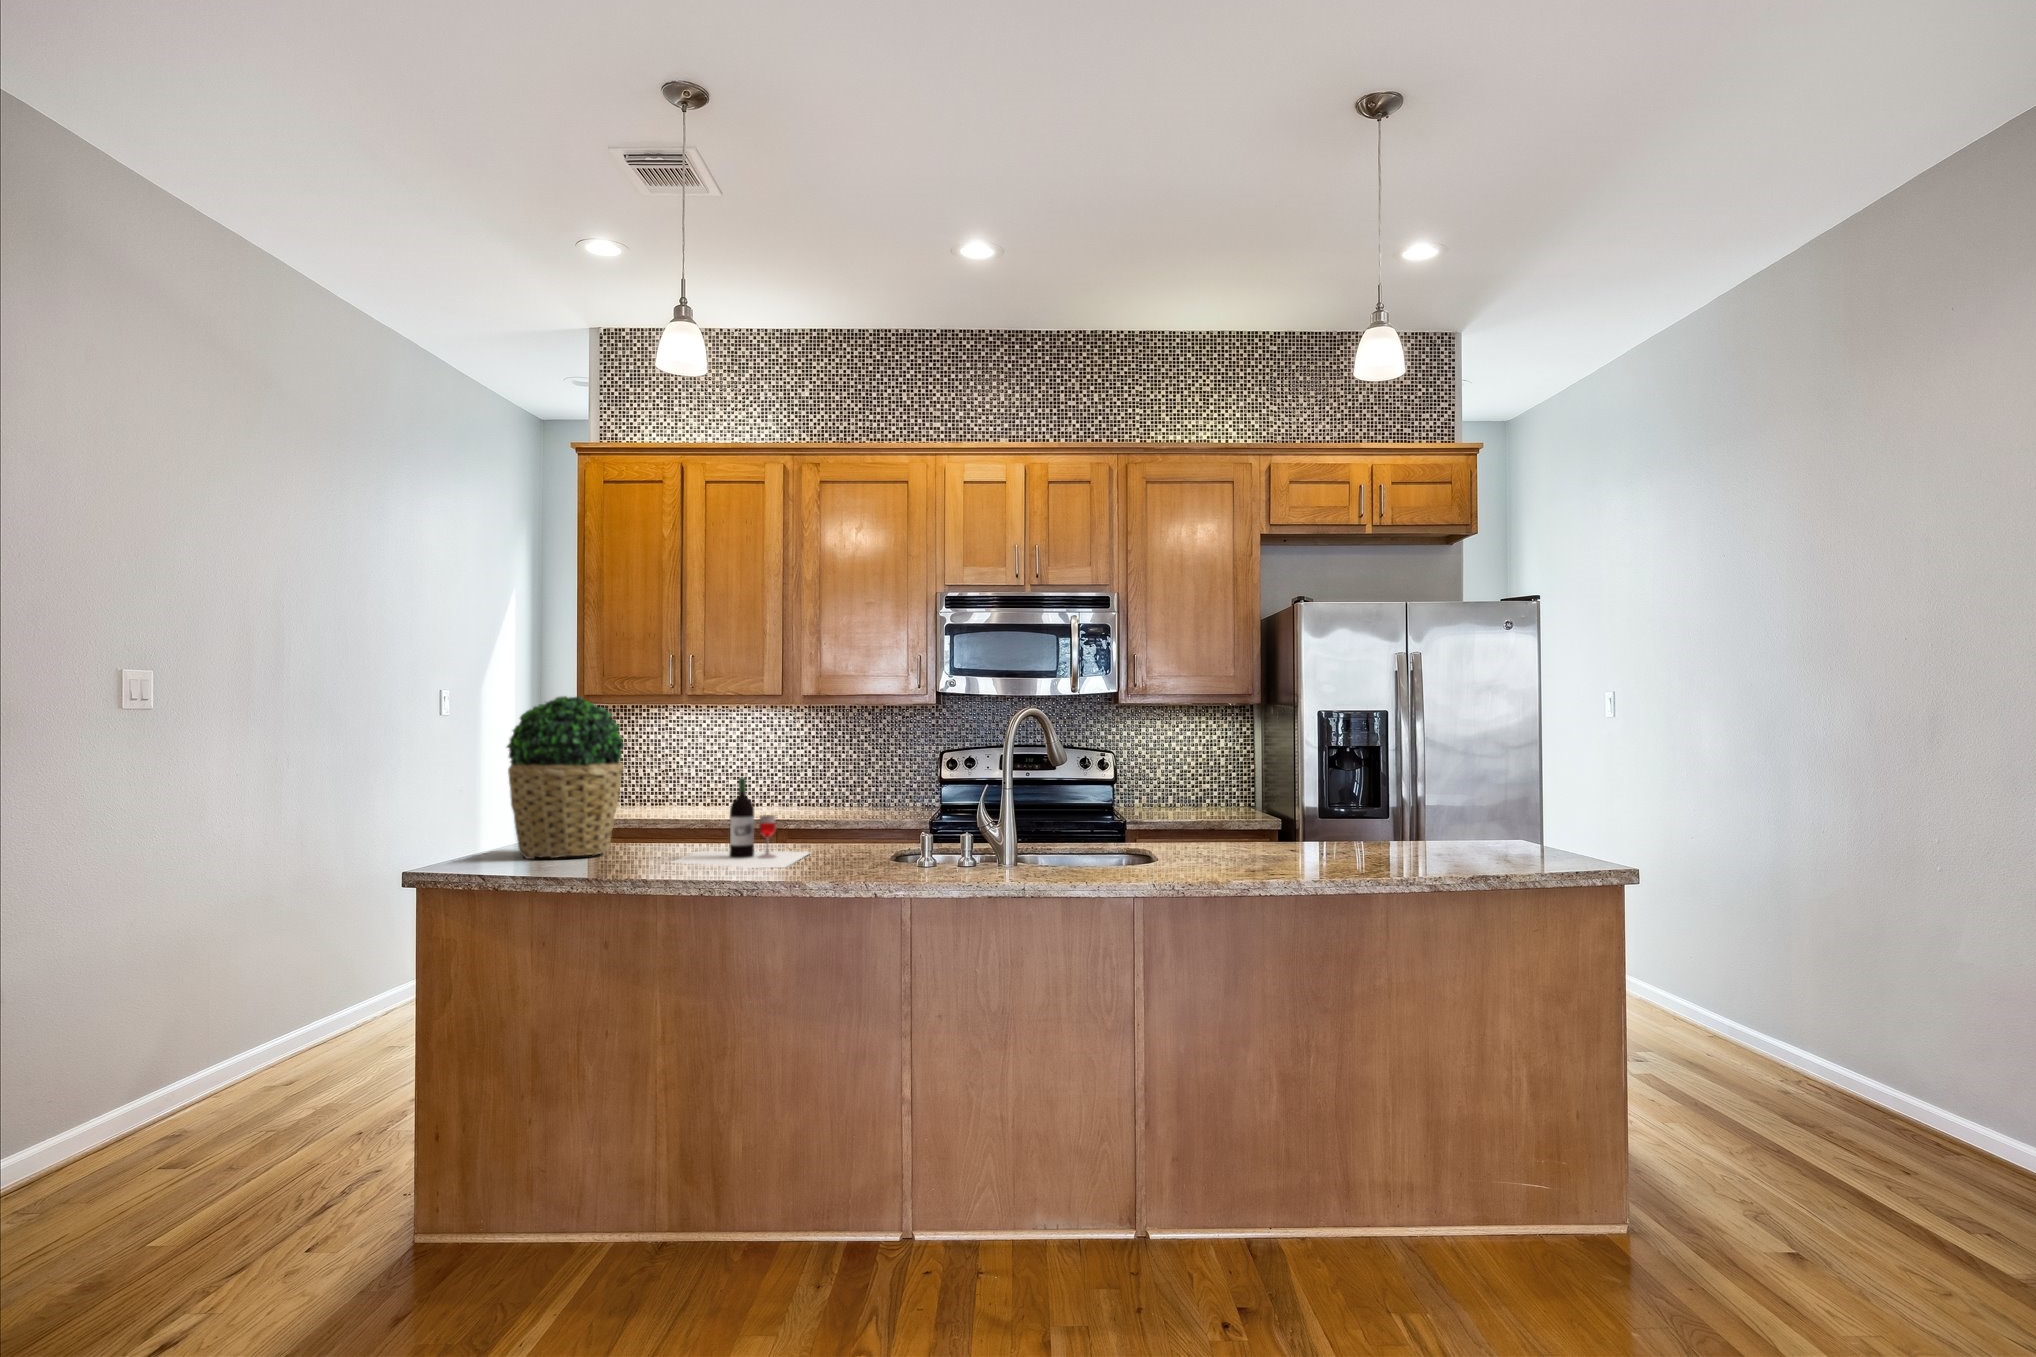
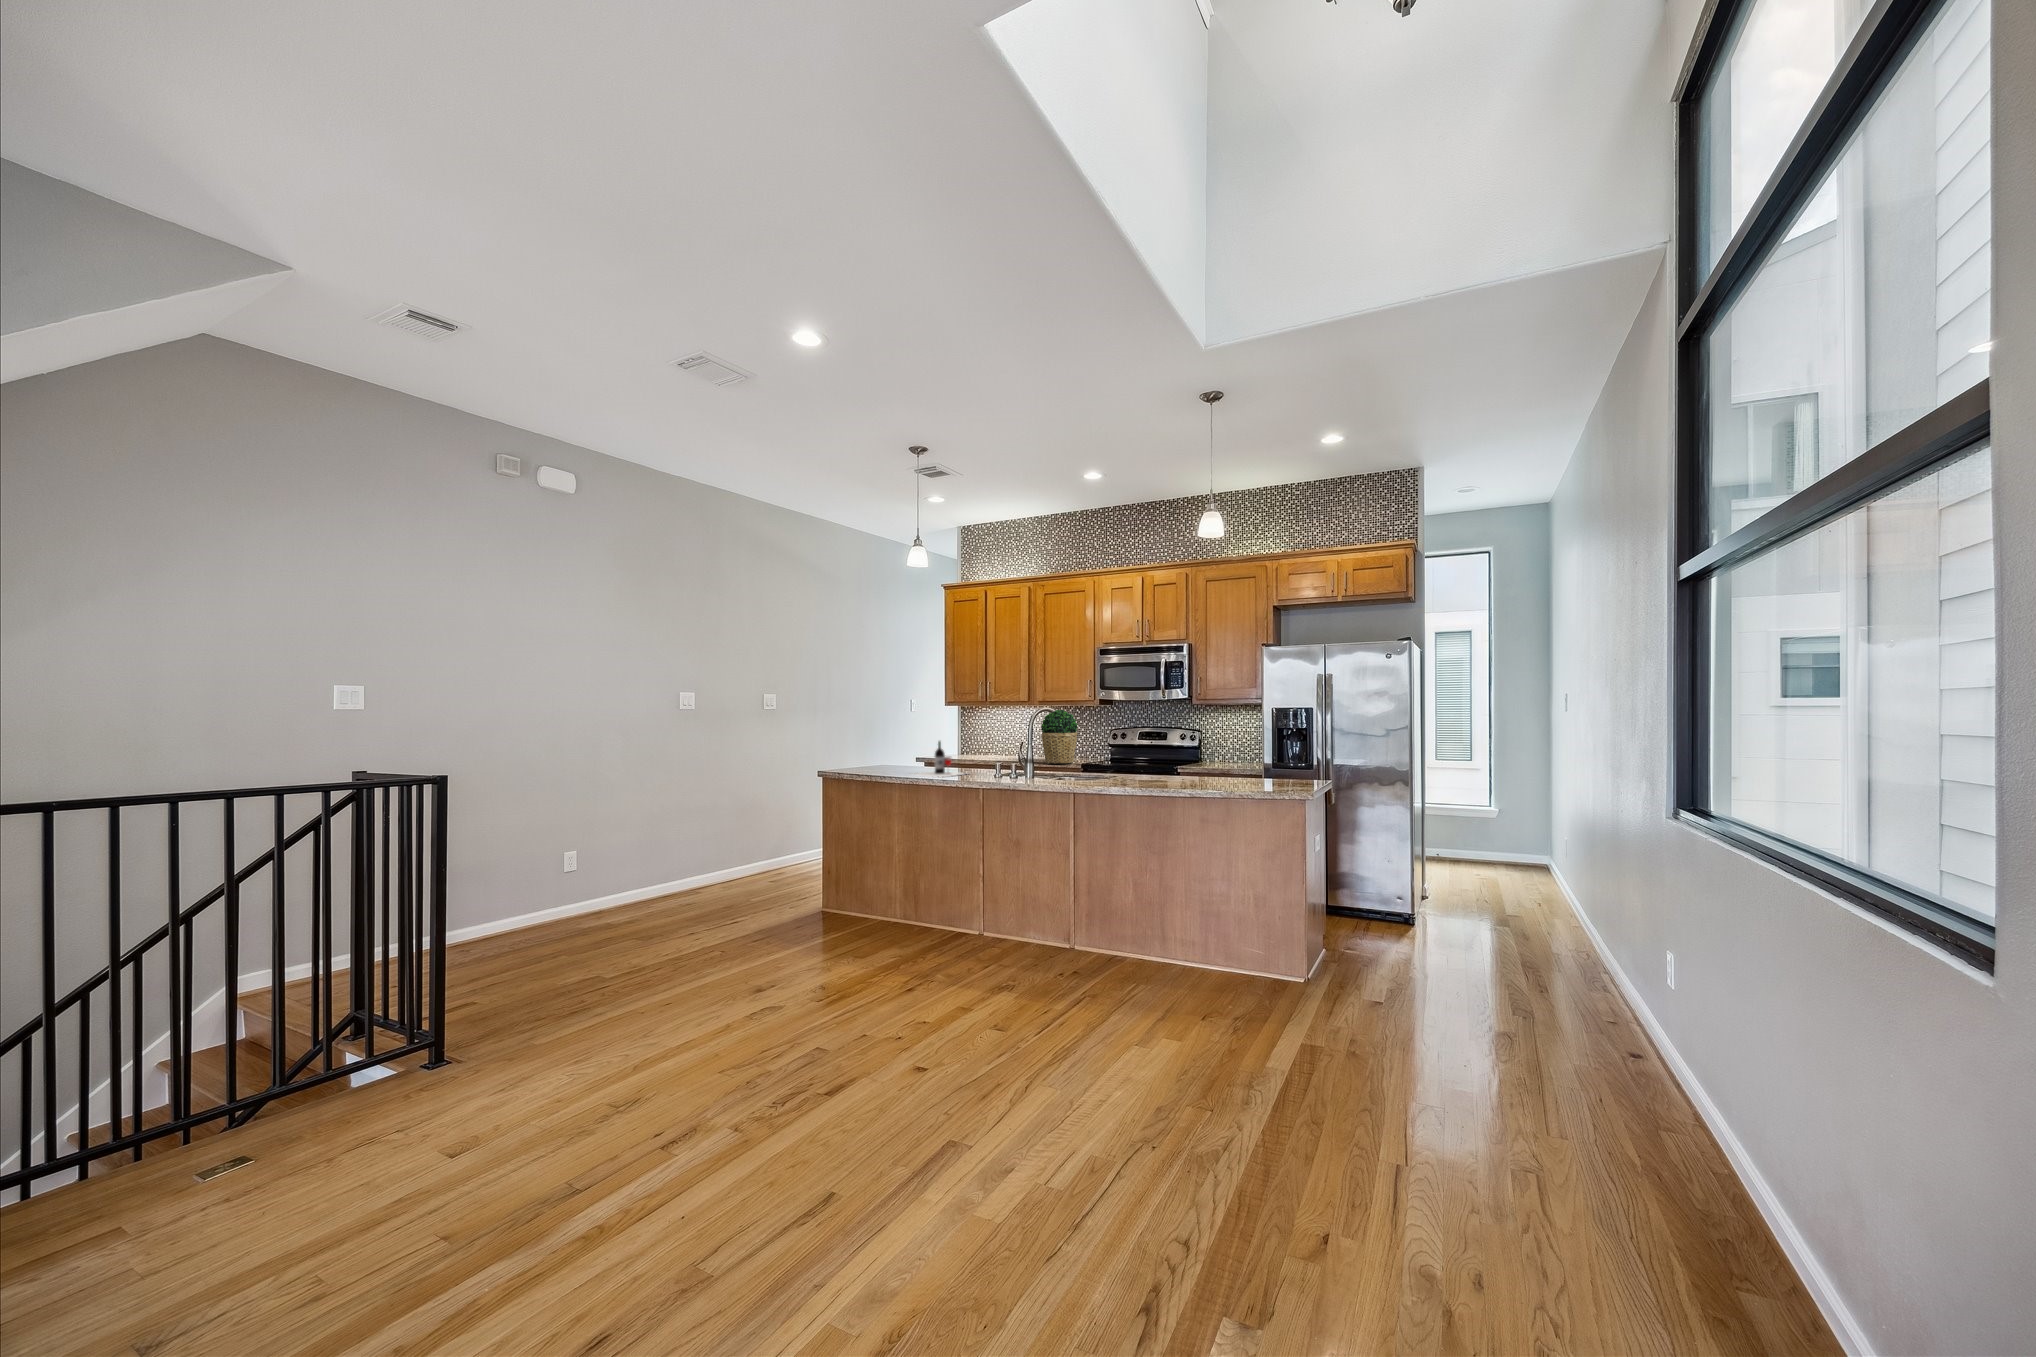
potted plant: present [507,696,624,859] -> present [1041,710,1078,764]

